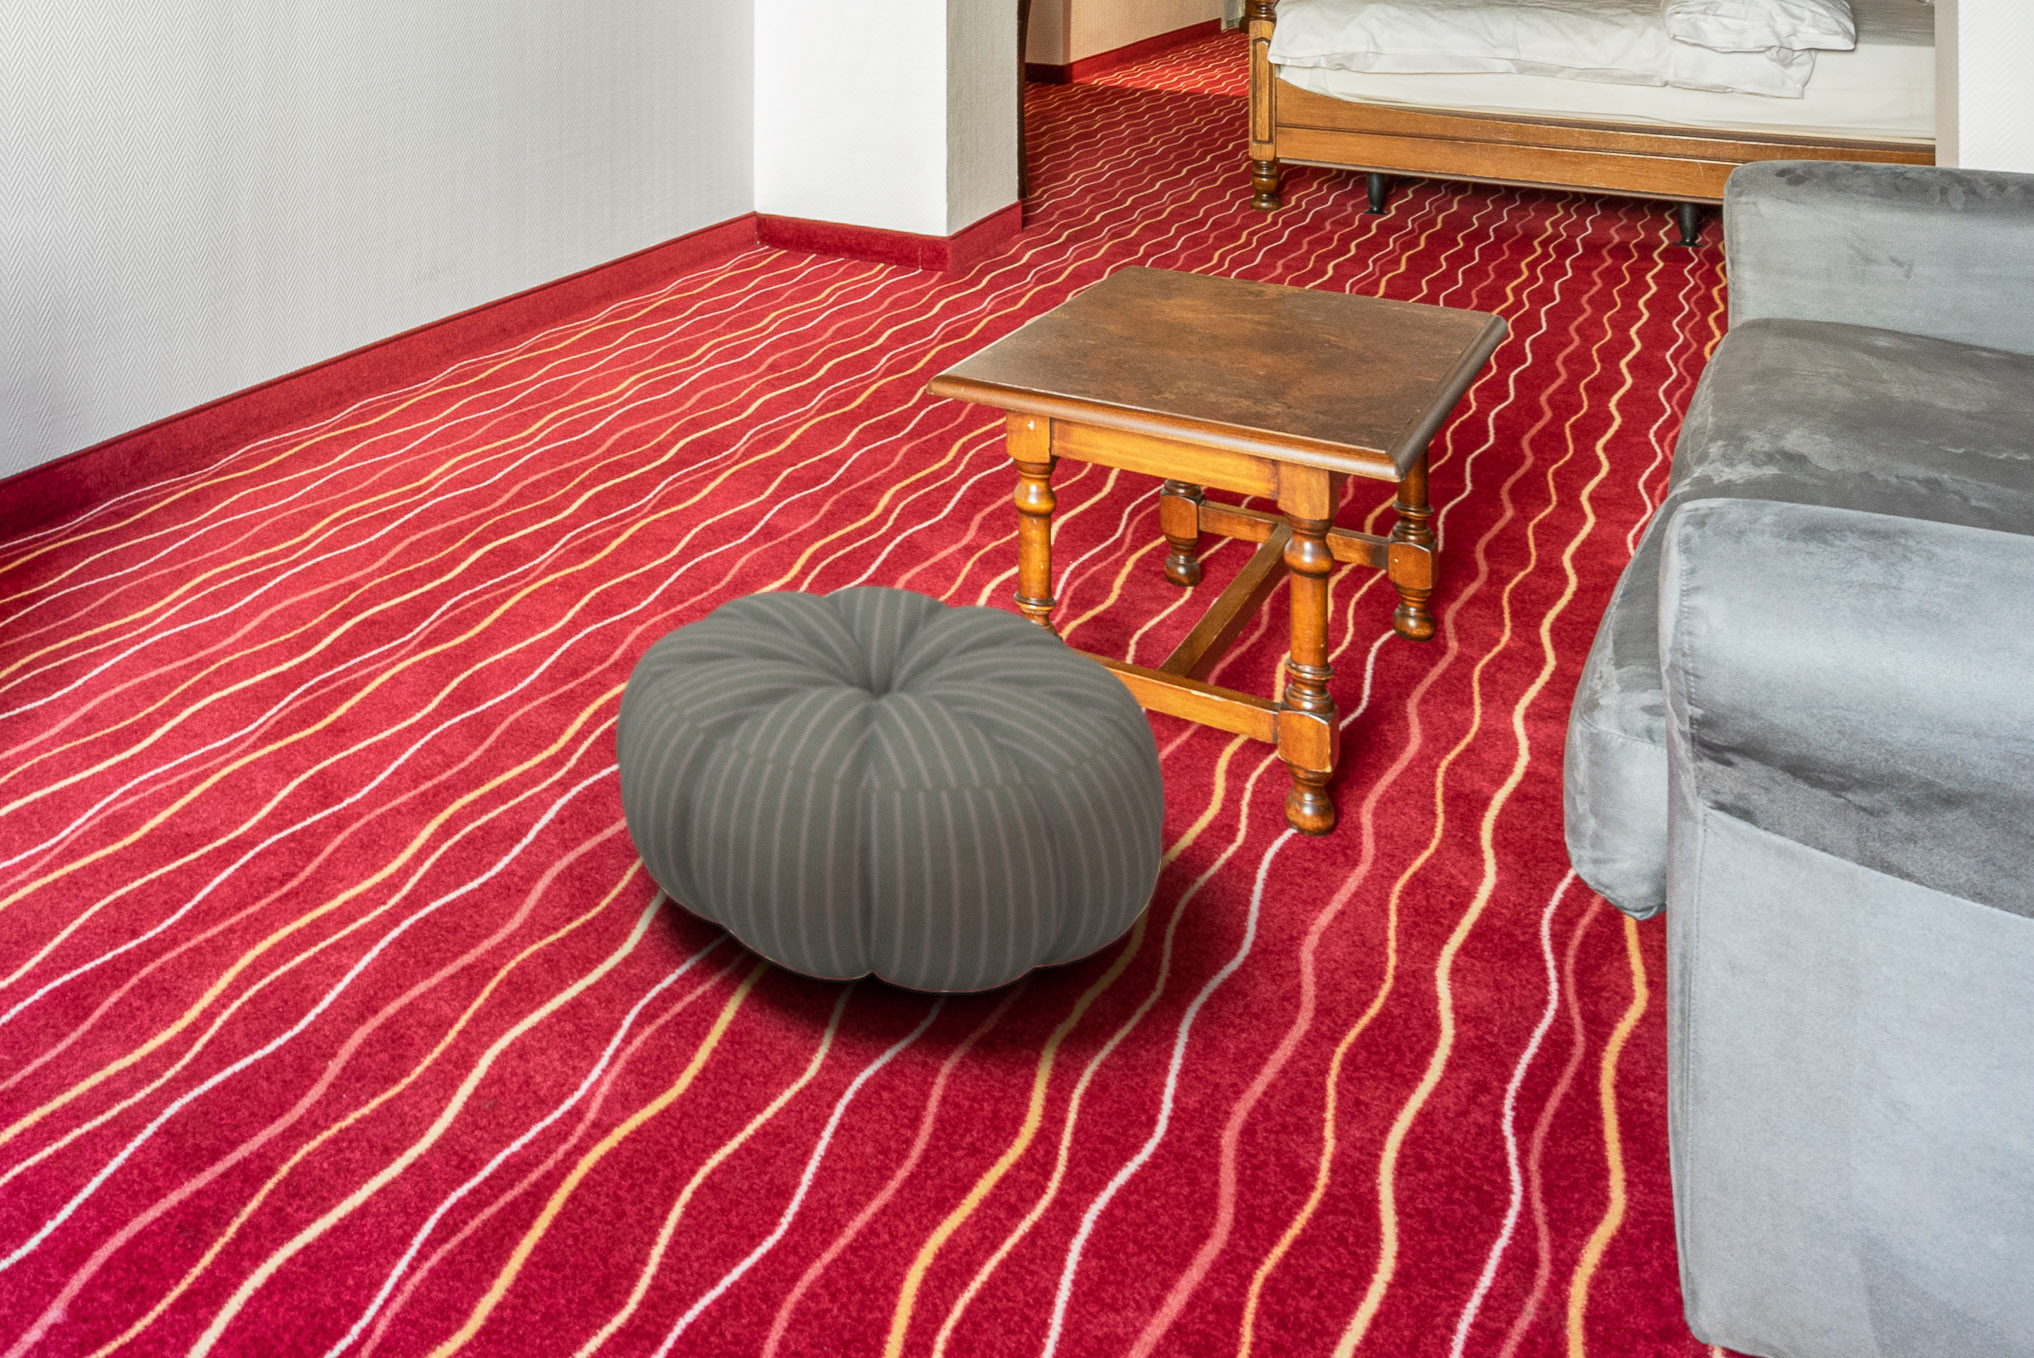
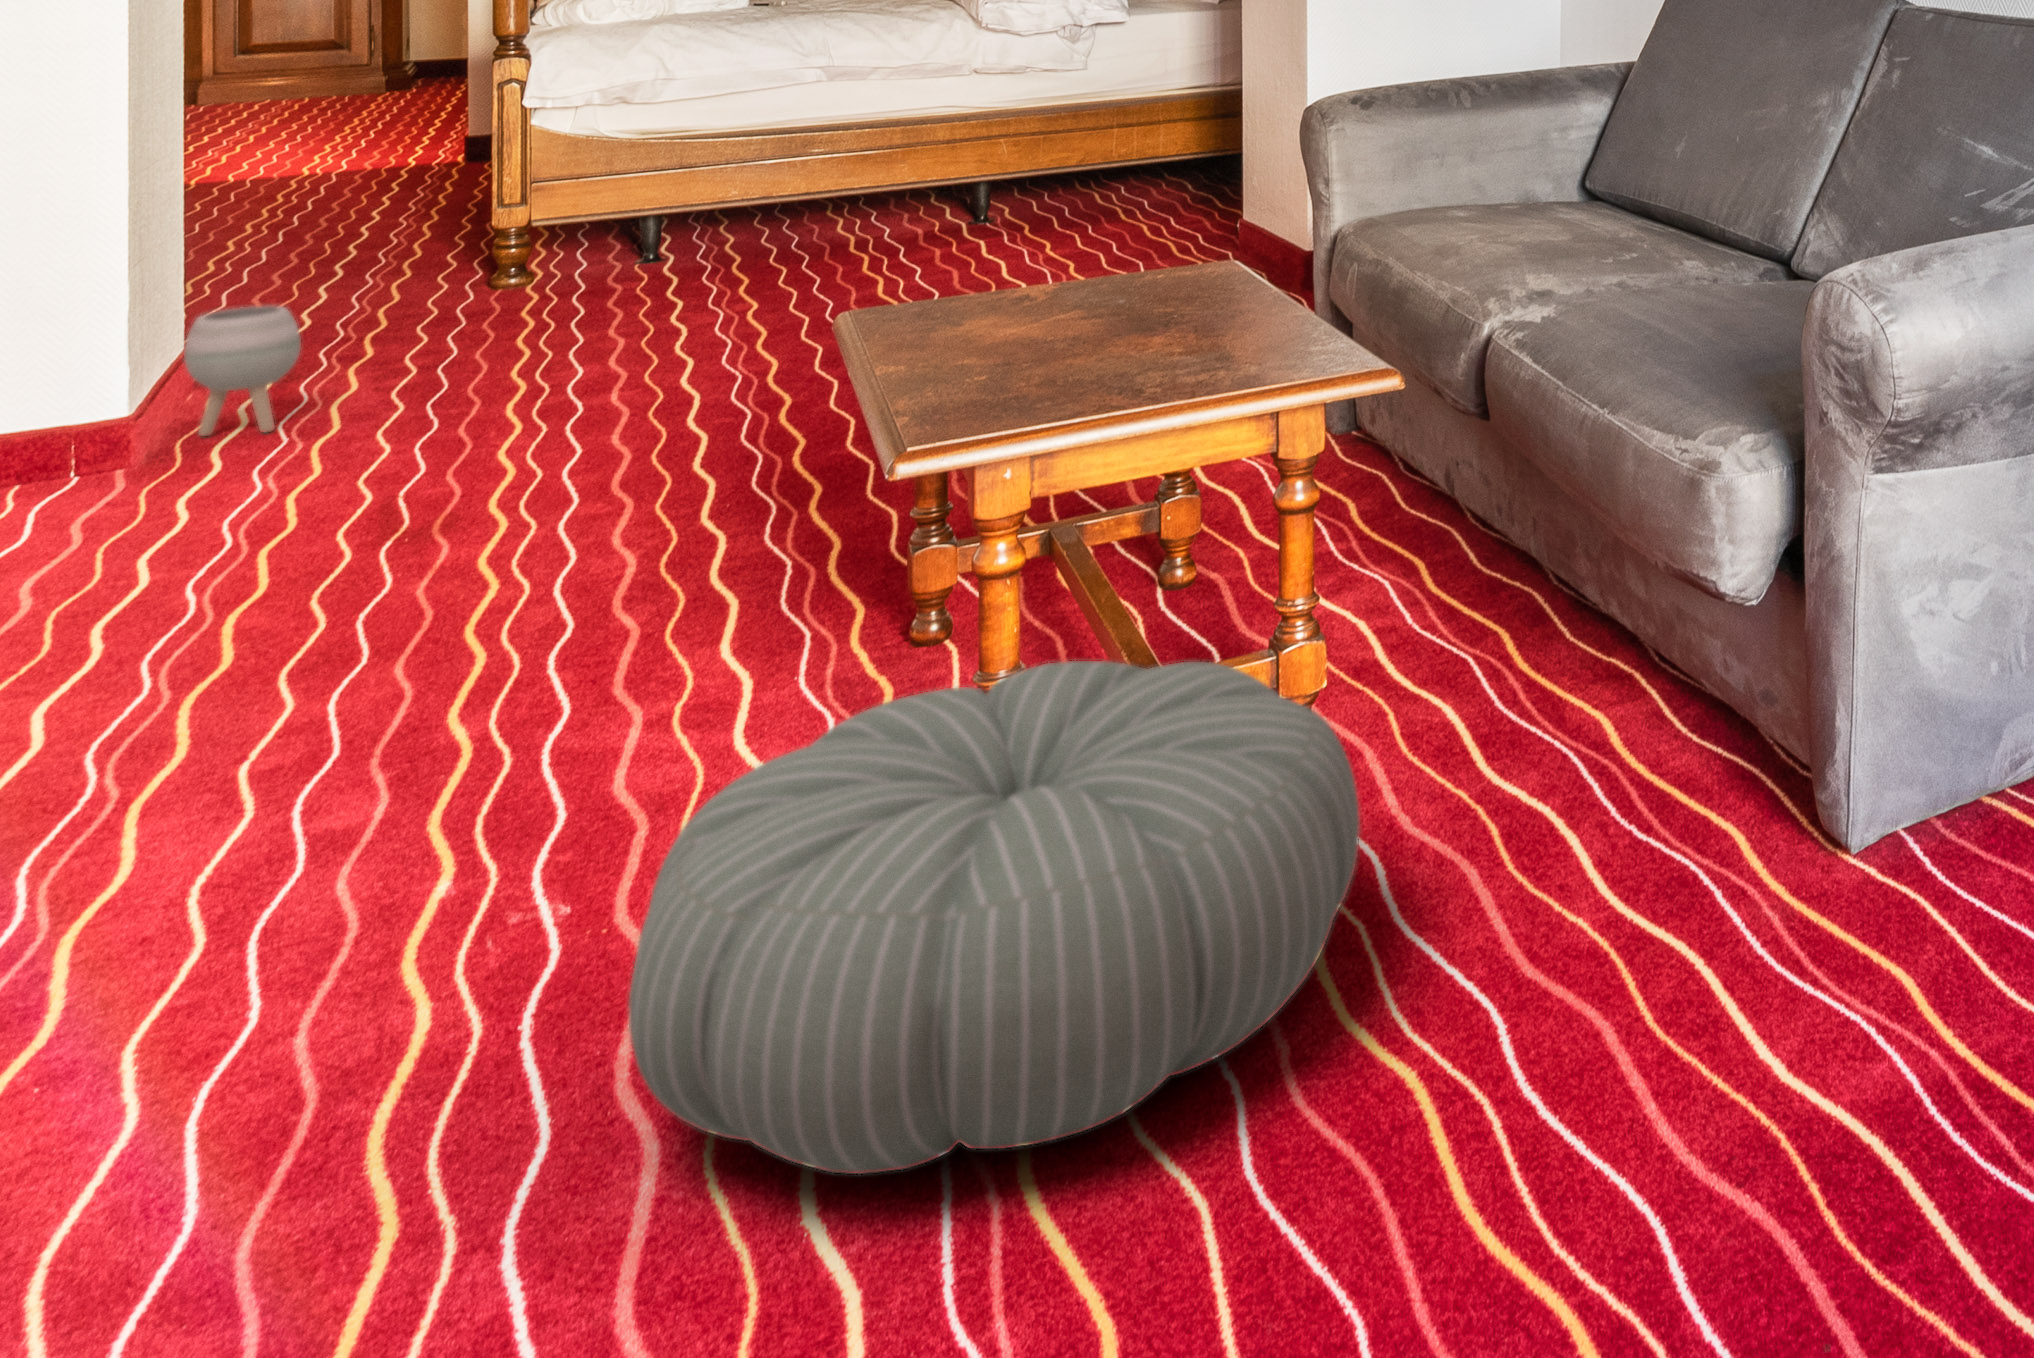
planter: none [966,191,1029,284] -> present [184,306,301,436]

